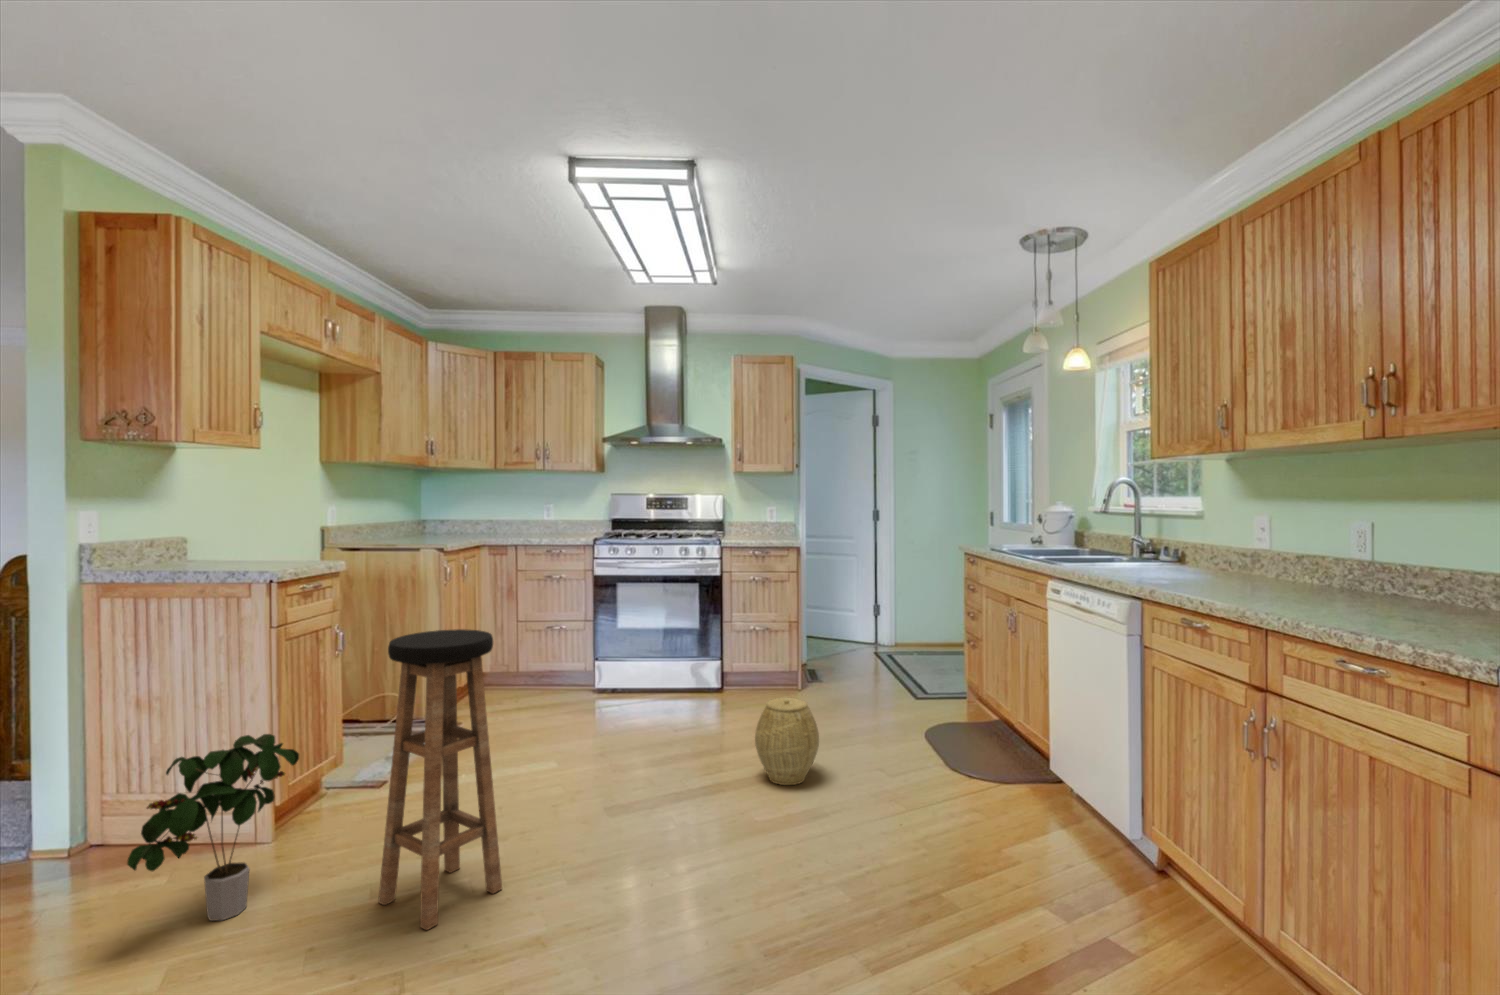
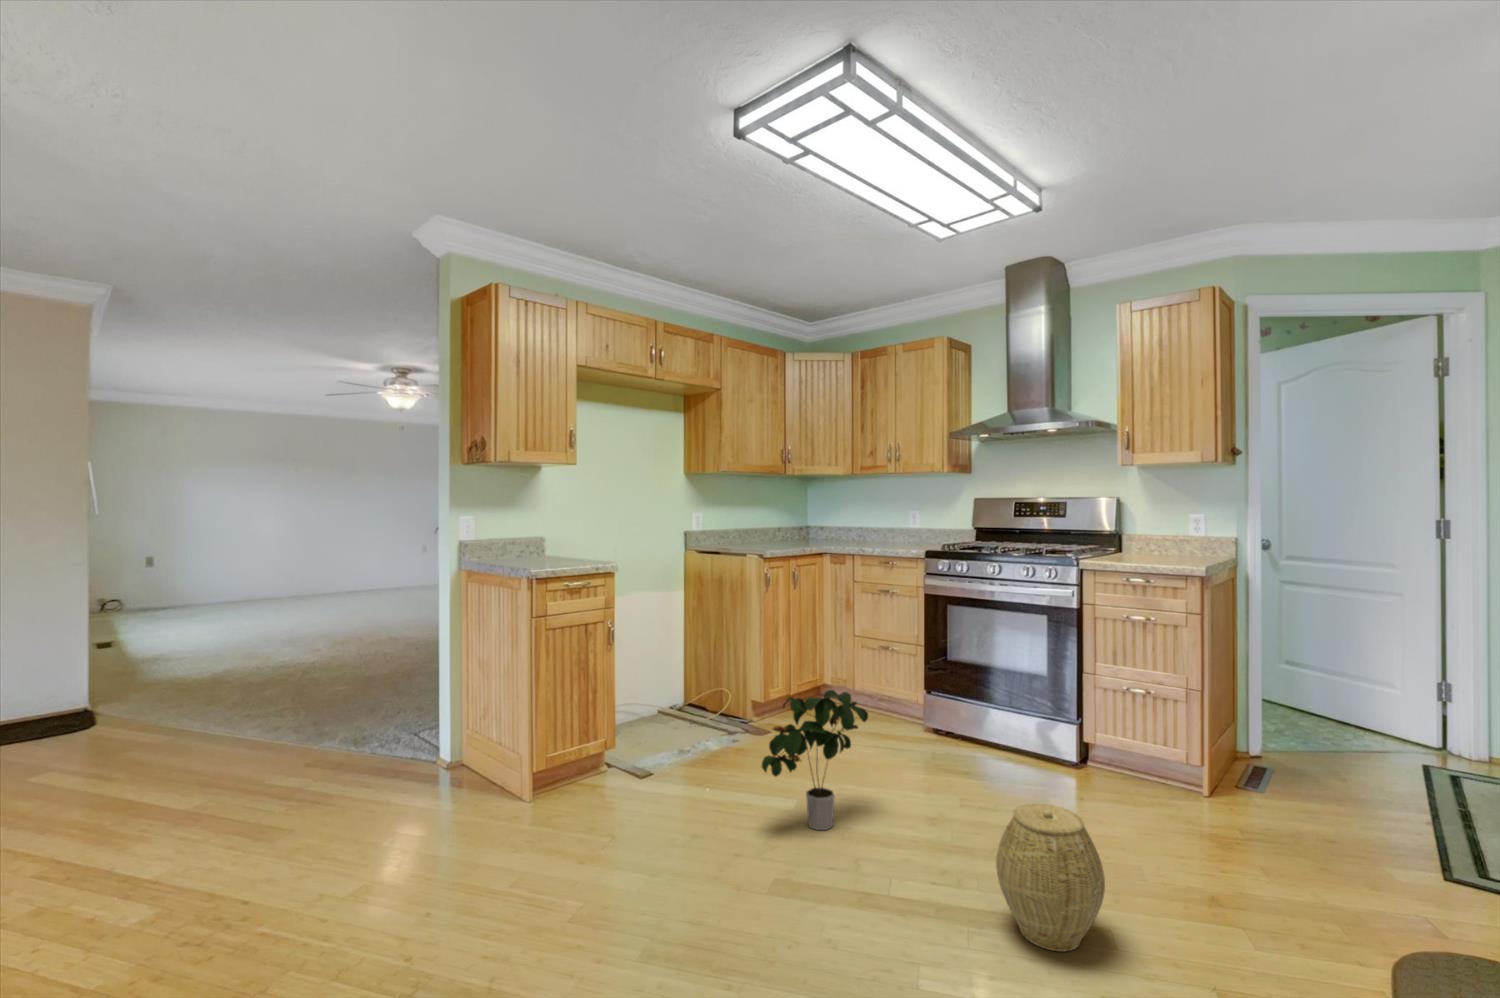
bar stool: present [378,629,502,930] -> none [502,638,605,945]
potted plant: present [127,734,299,921] -> present [762,690,868,830]

